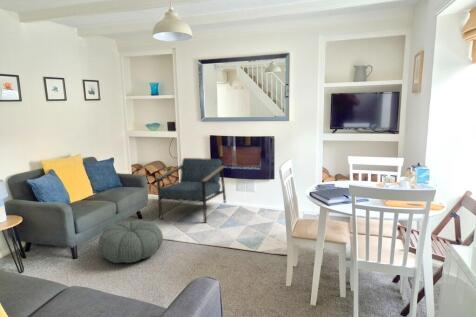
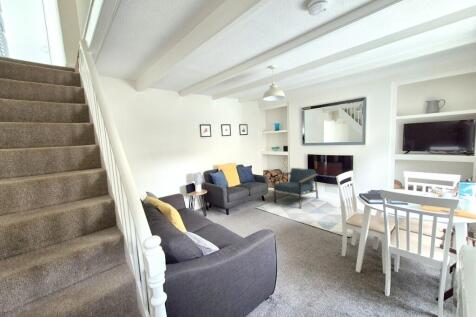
pouf: present [98,220,163,263] -> none [238,200,271,222]

